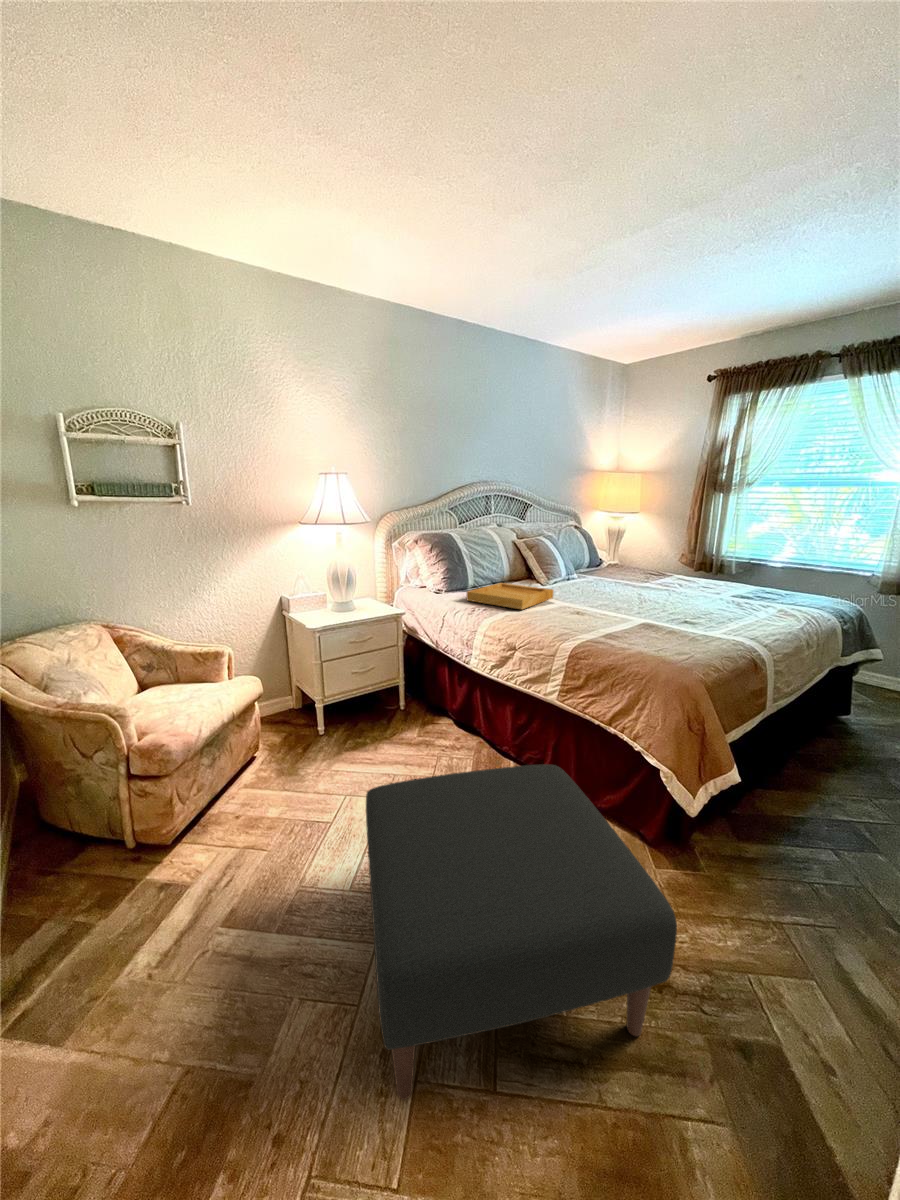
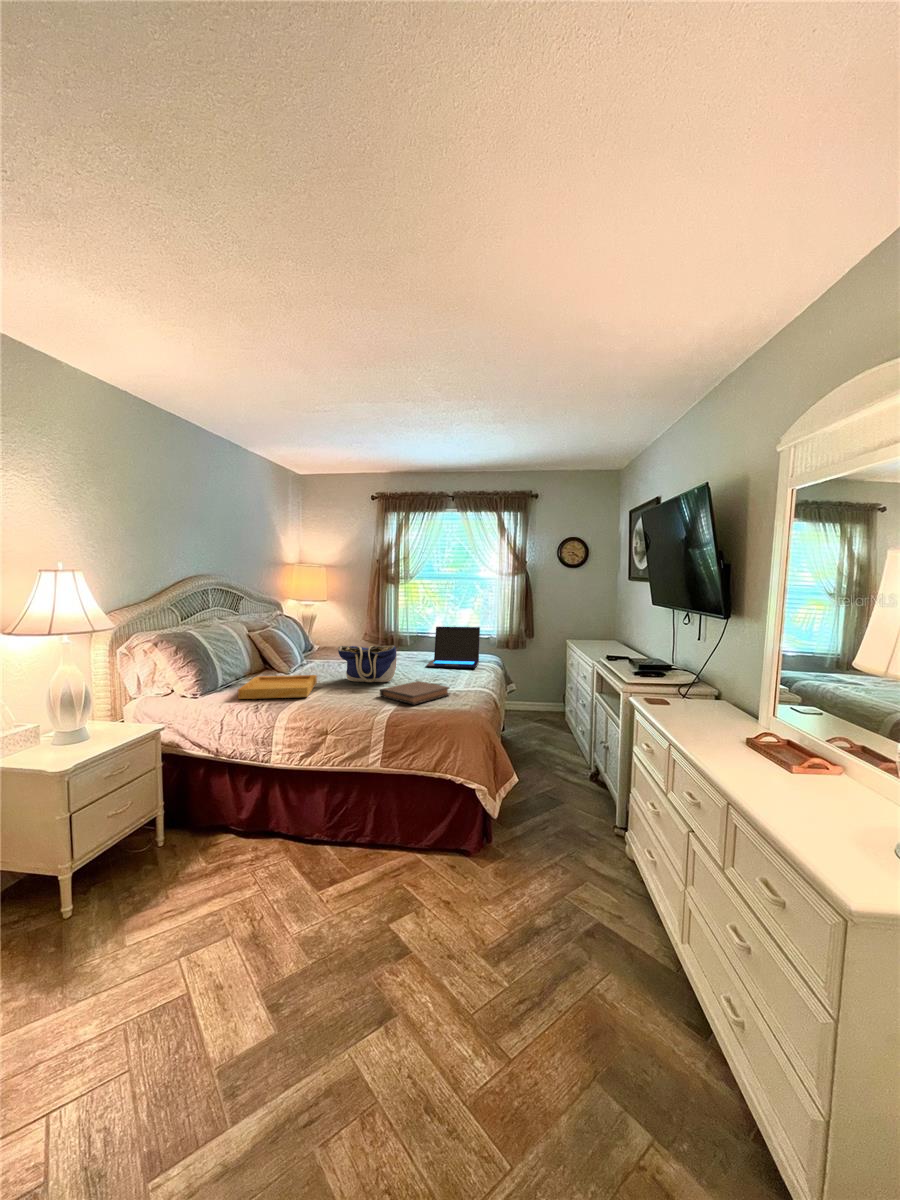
laptop: none [704,550,812,613] -> present [426,627,480,668]
tote bag: none [576,561,644,609] -> present [338,645,397,682]
book: none [596,615,687,641] -> present [380,681,449,704]
ottoman: present [366,764,677,1100] -> none [294,813,564,1119]

